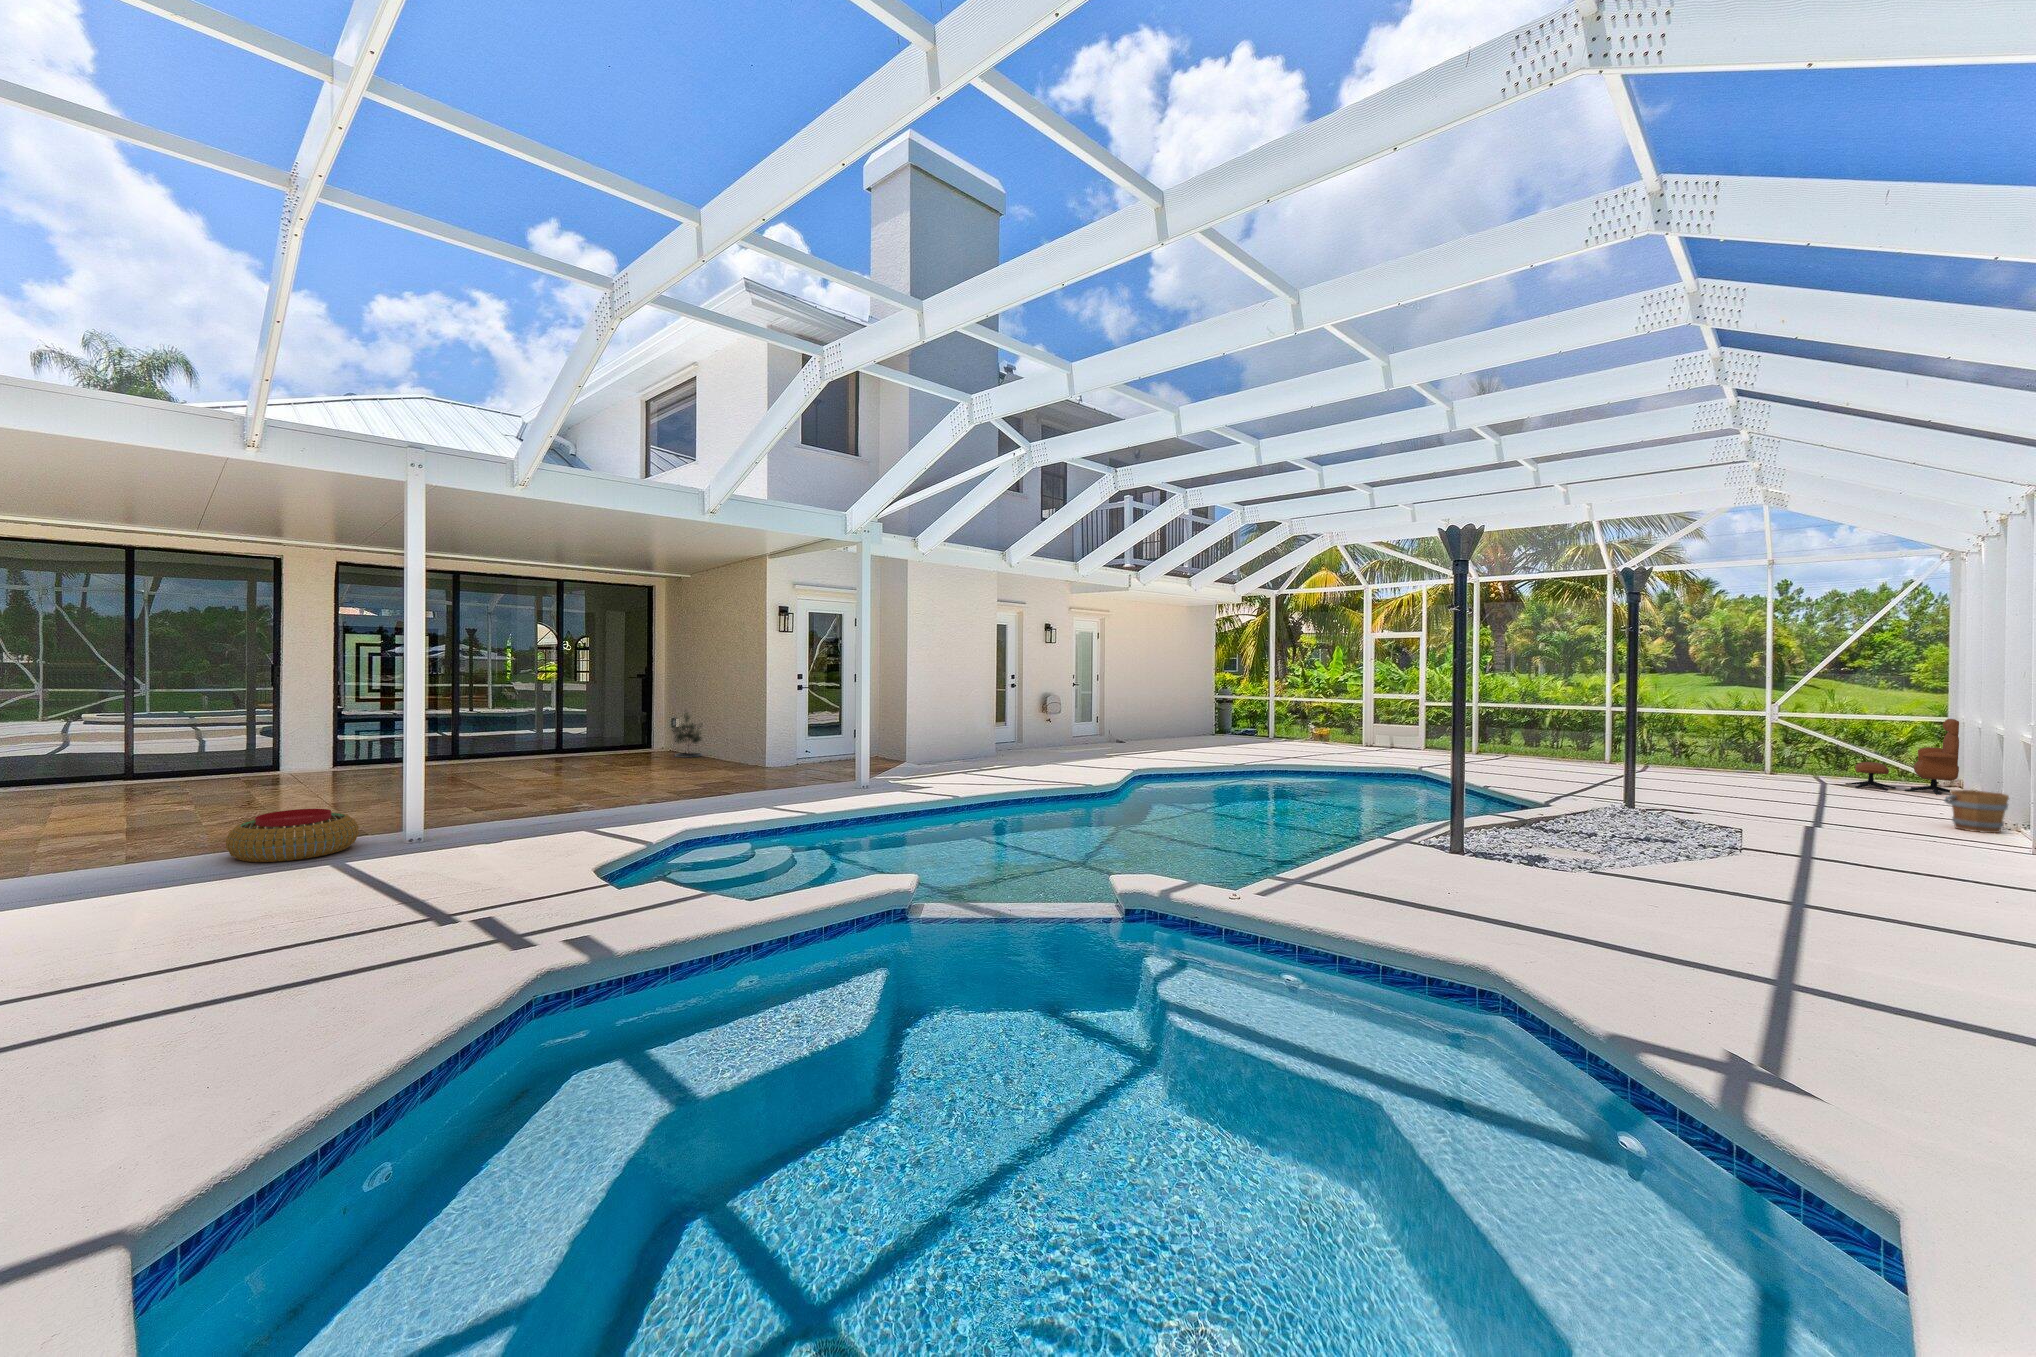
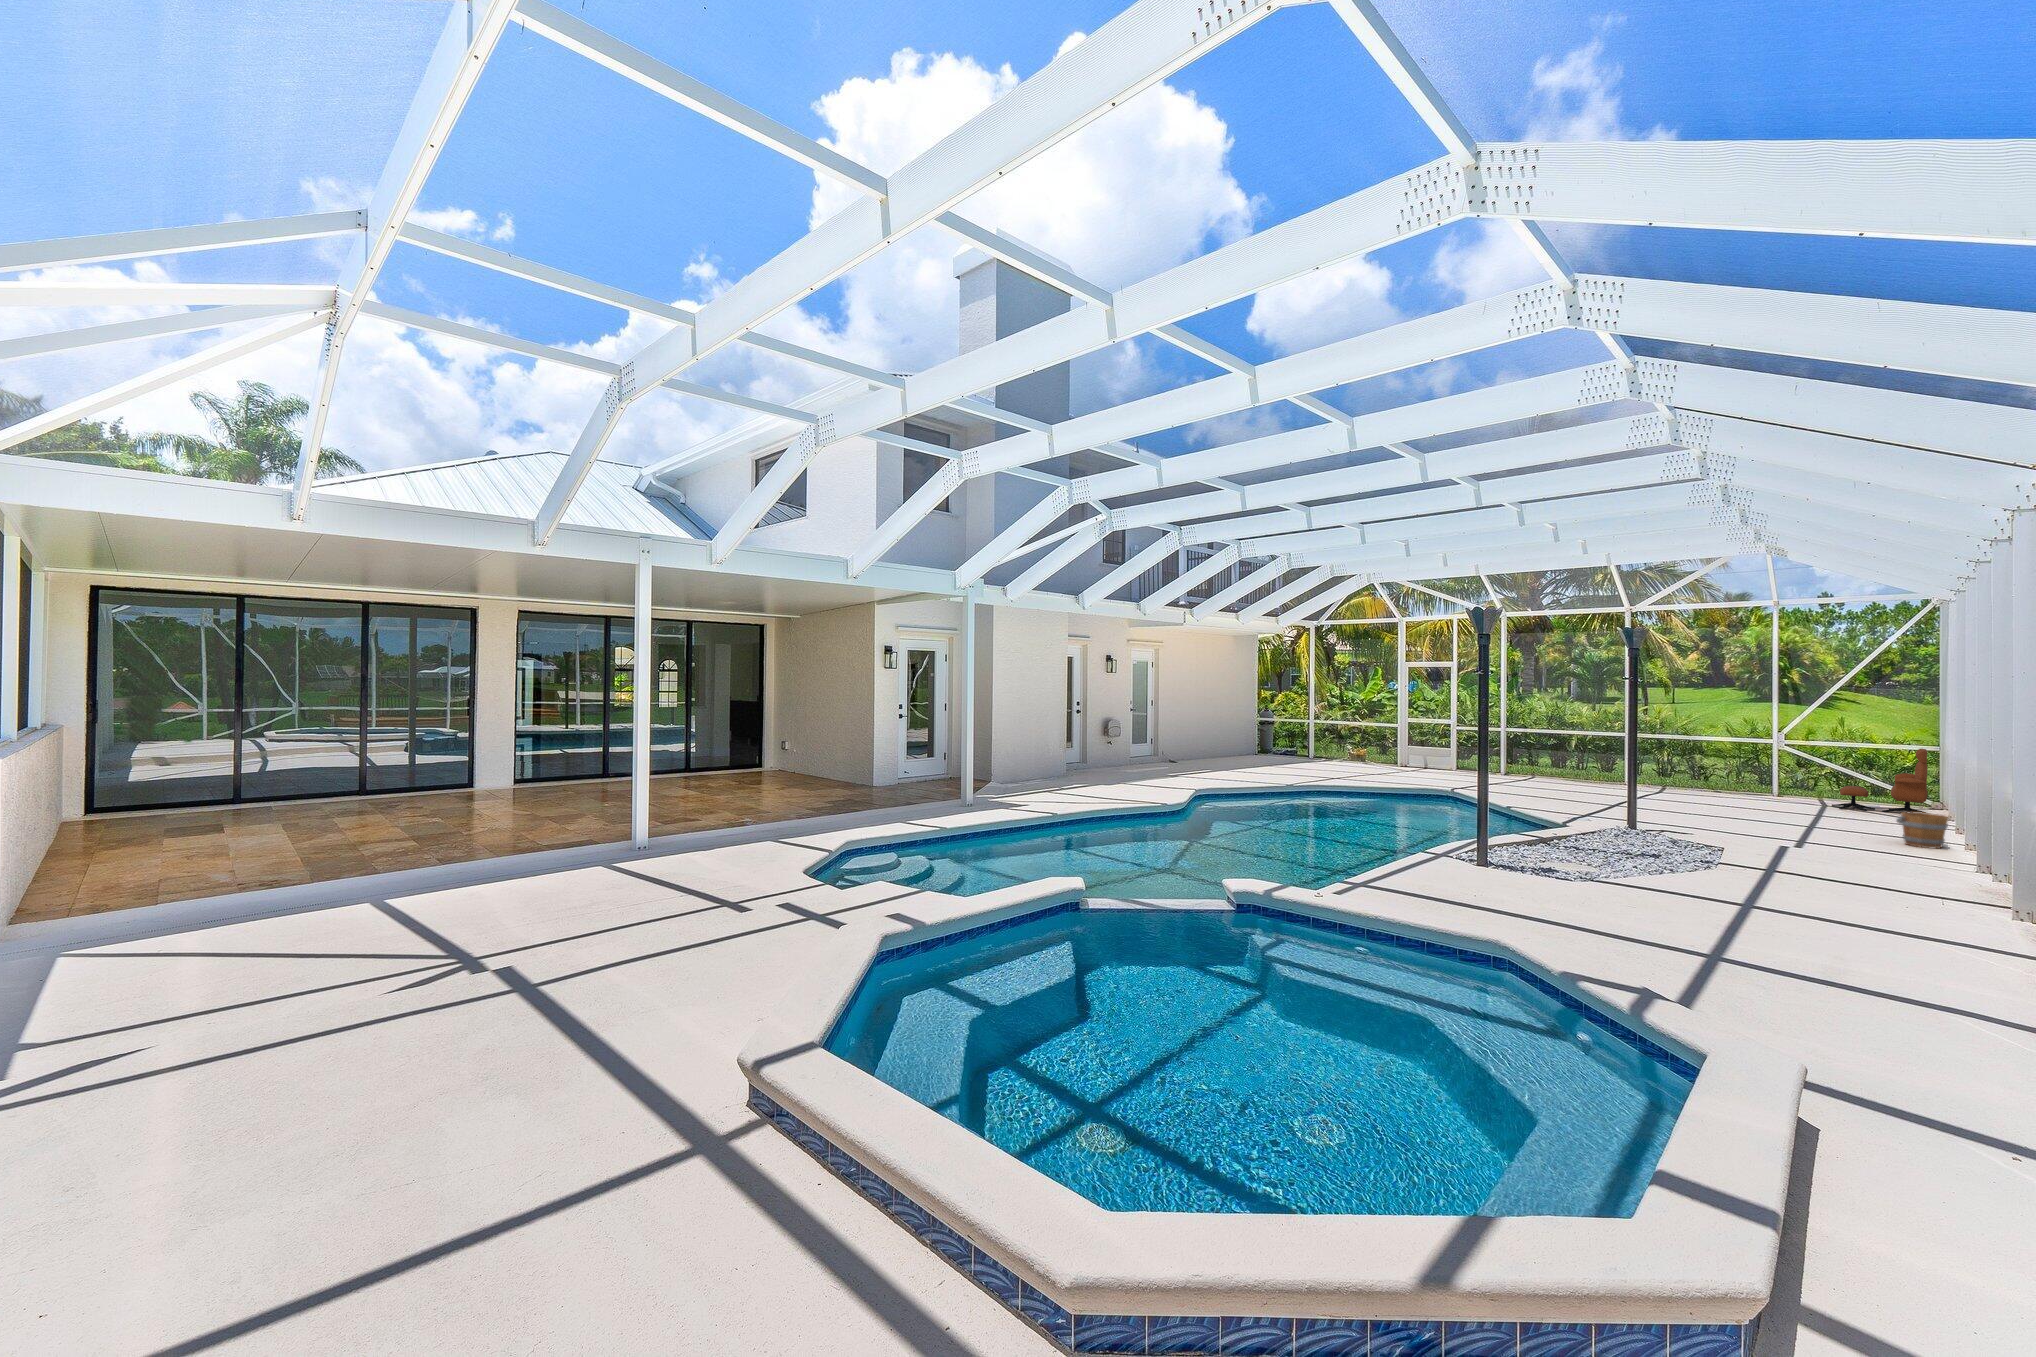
potted tree: present [672,713,702,758] -> none [782,734,813,778]
pouf: present [226,809,359,862] -> none [516,823,606,864]

